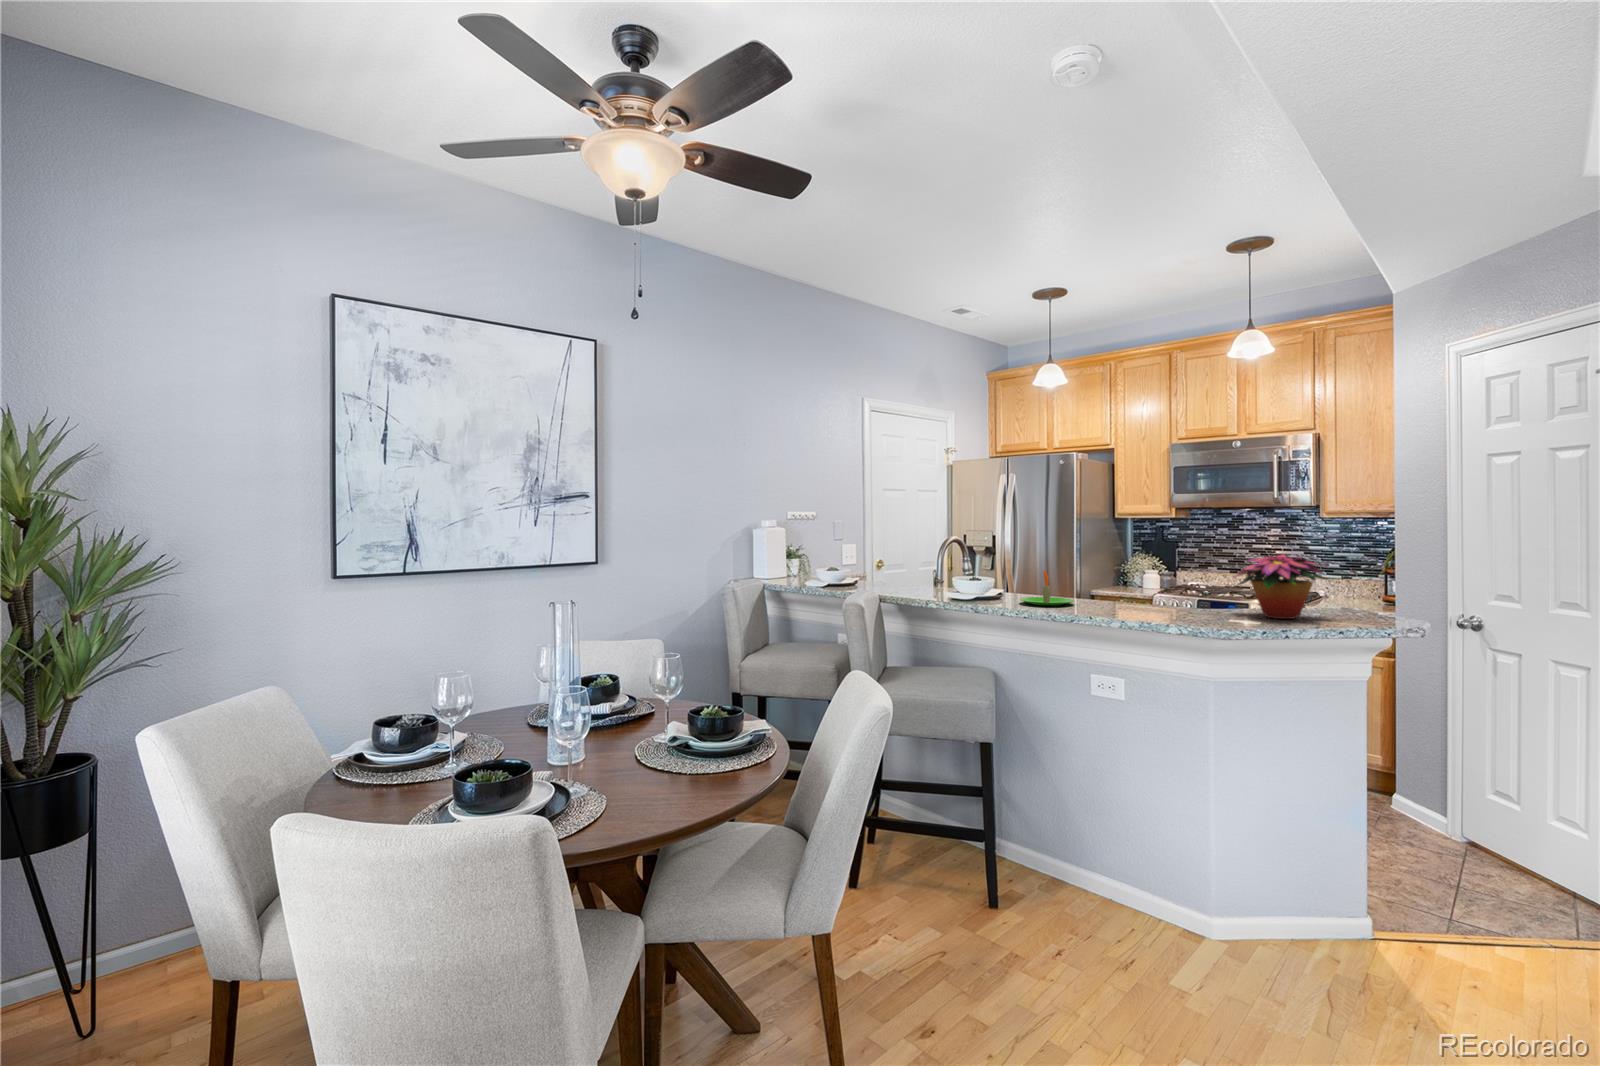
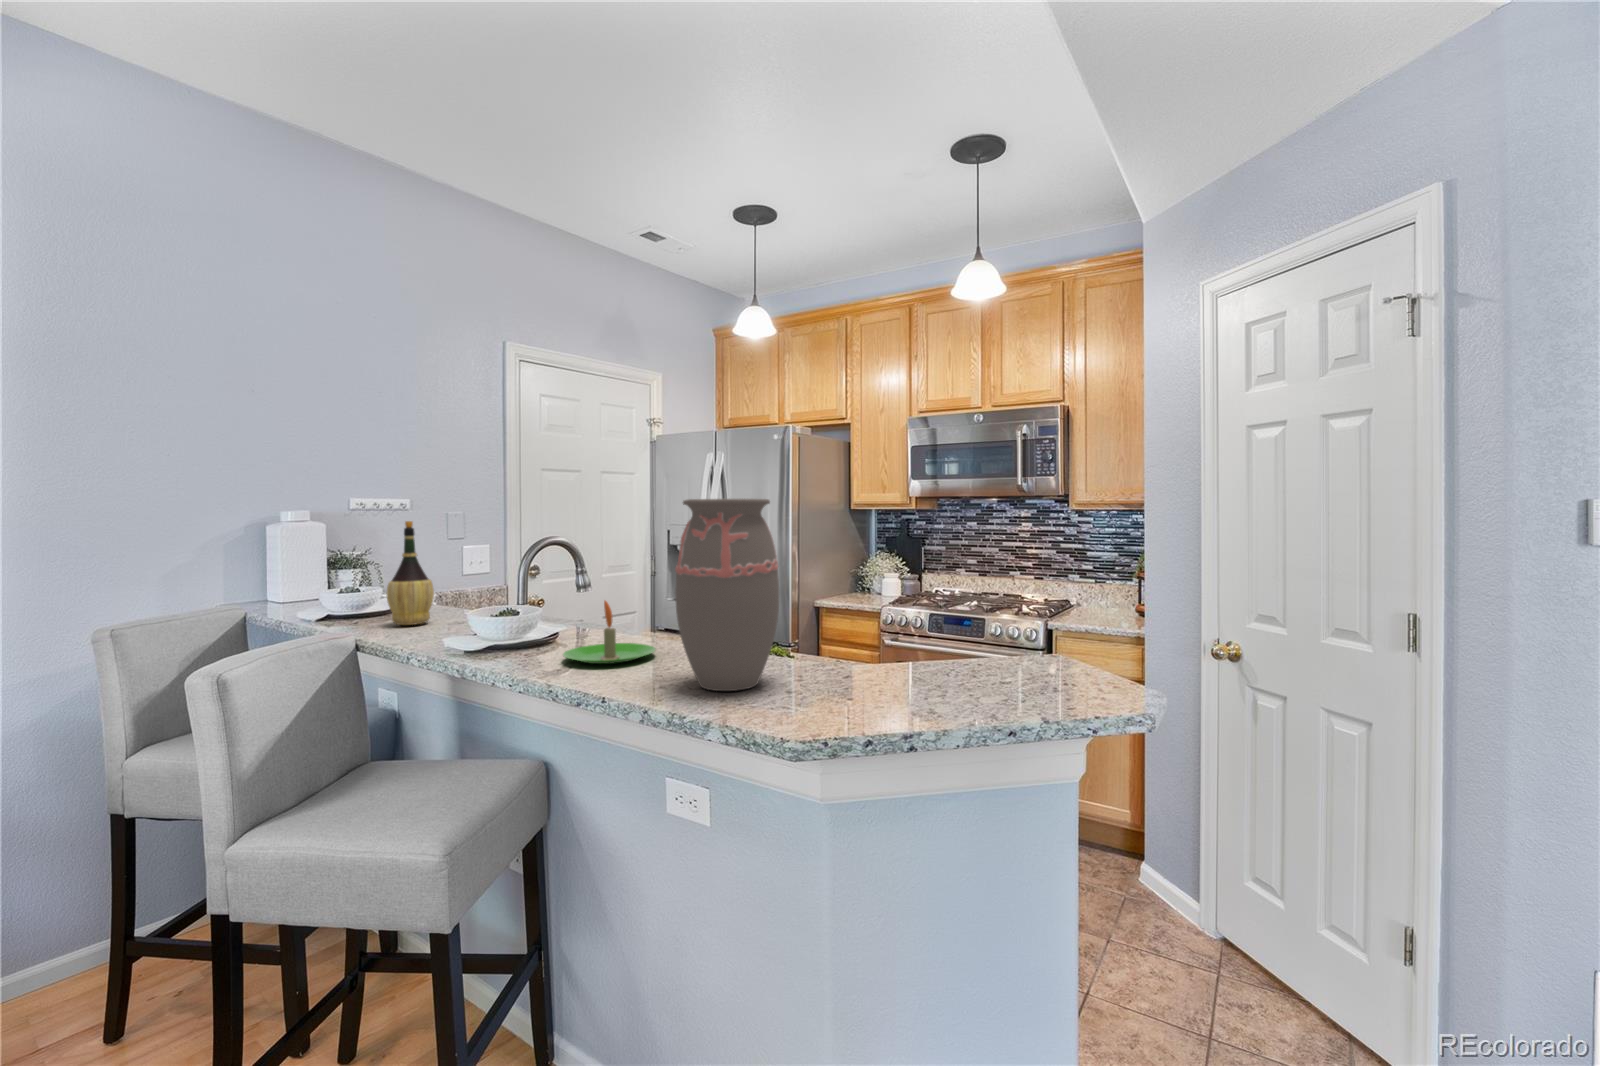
decorative vase: none [1113,511,1175,616] -> present [675,499,779,691]
wine bottle: none [865,525,891,589] -> present [386,521,434,625]
flower arrangement: present [1232,555,1326,619] -> none [866,573,1037,692]

